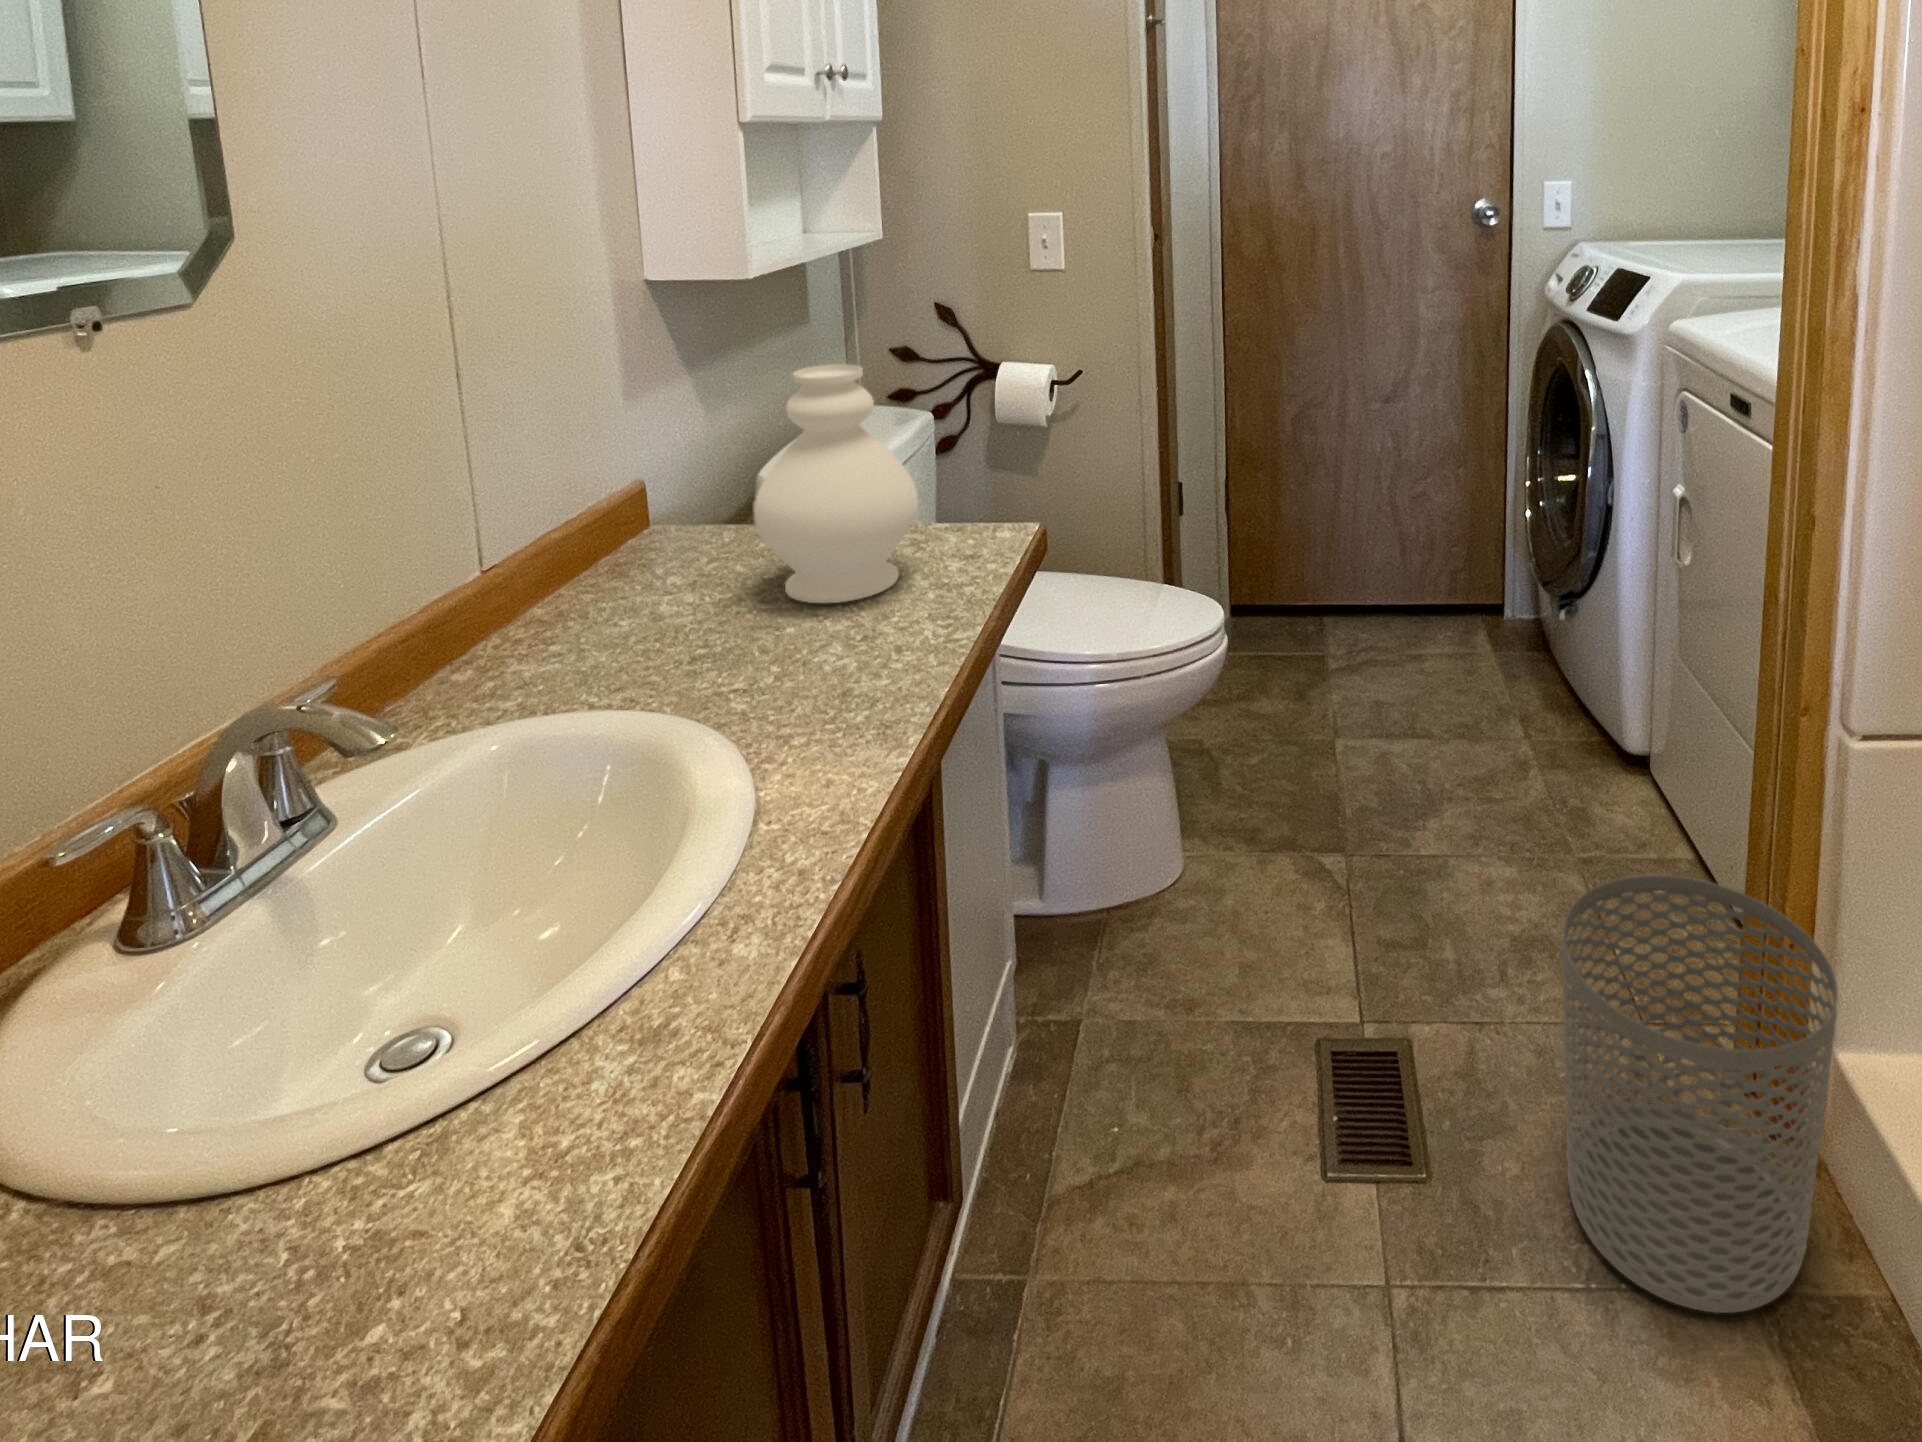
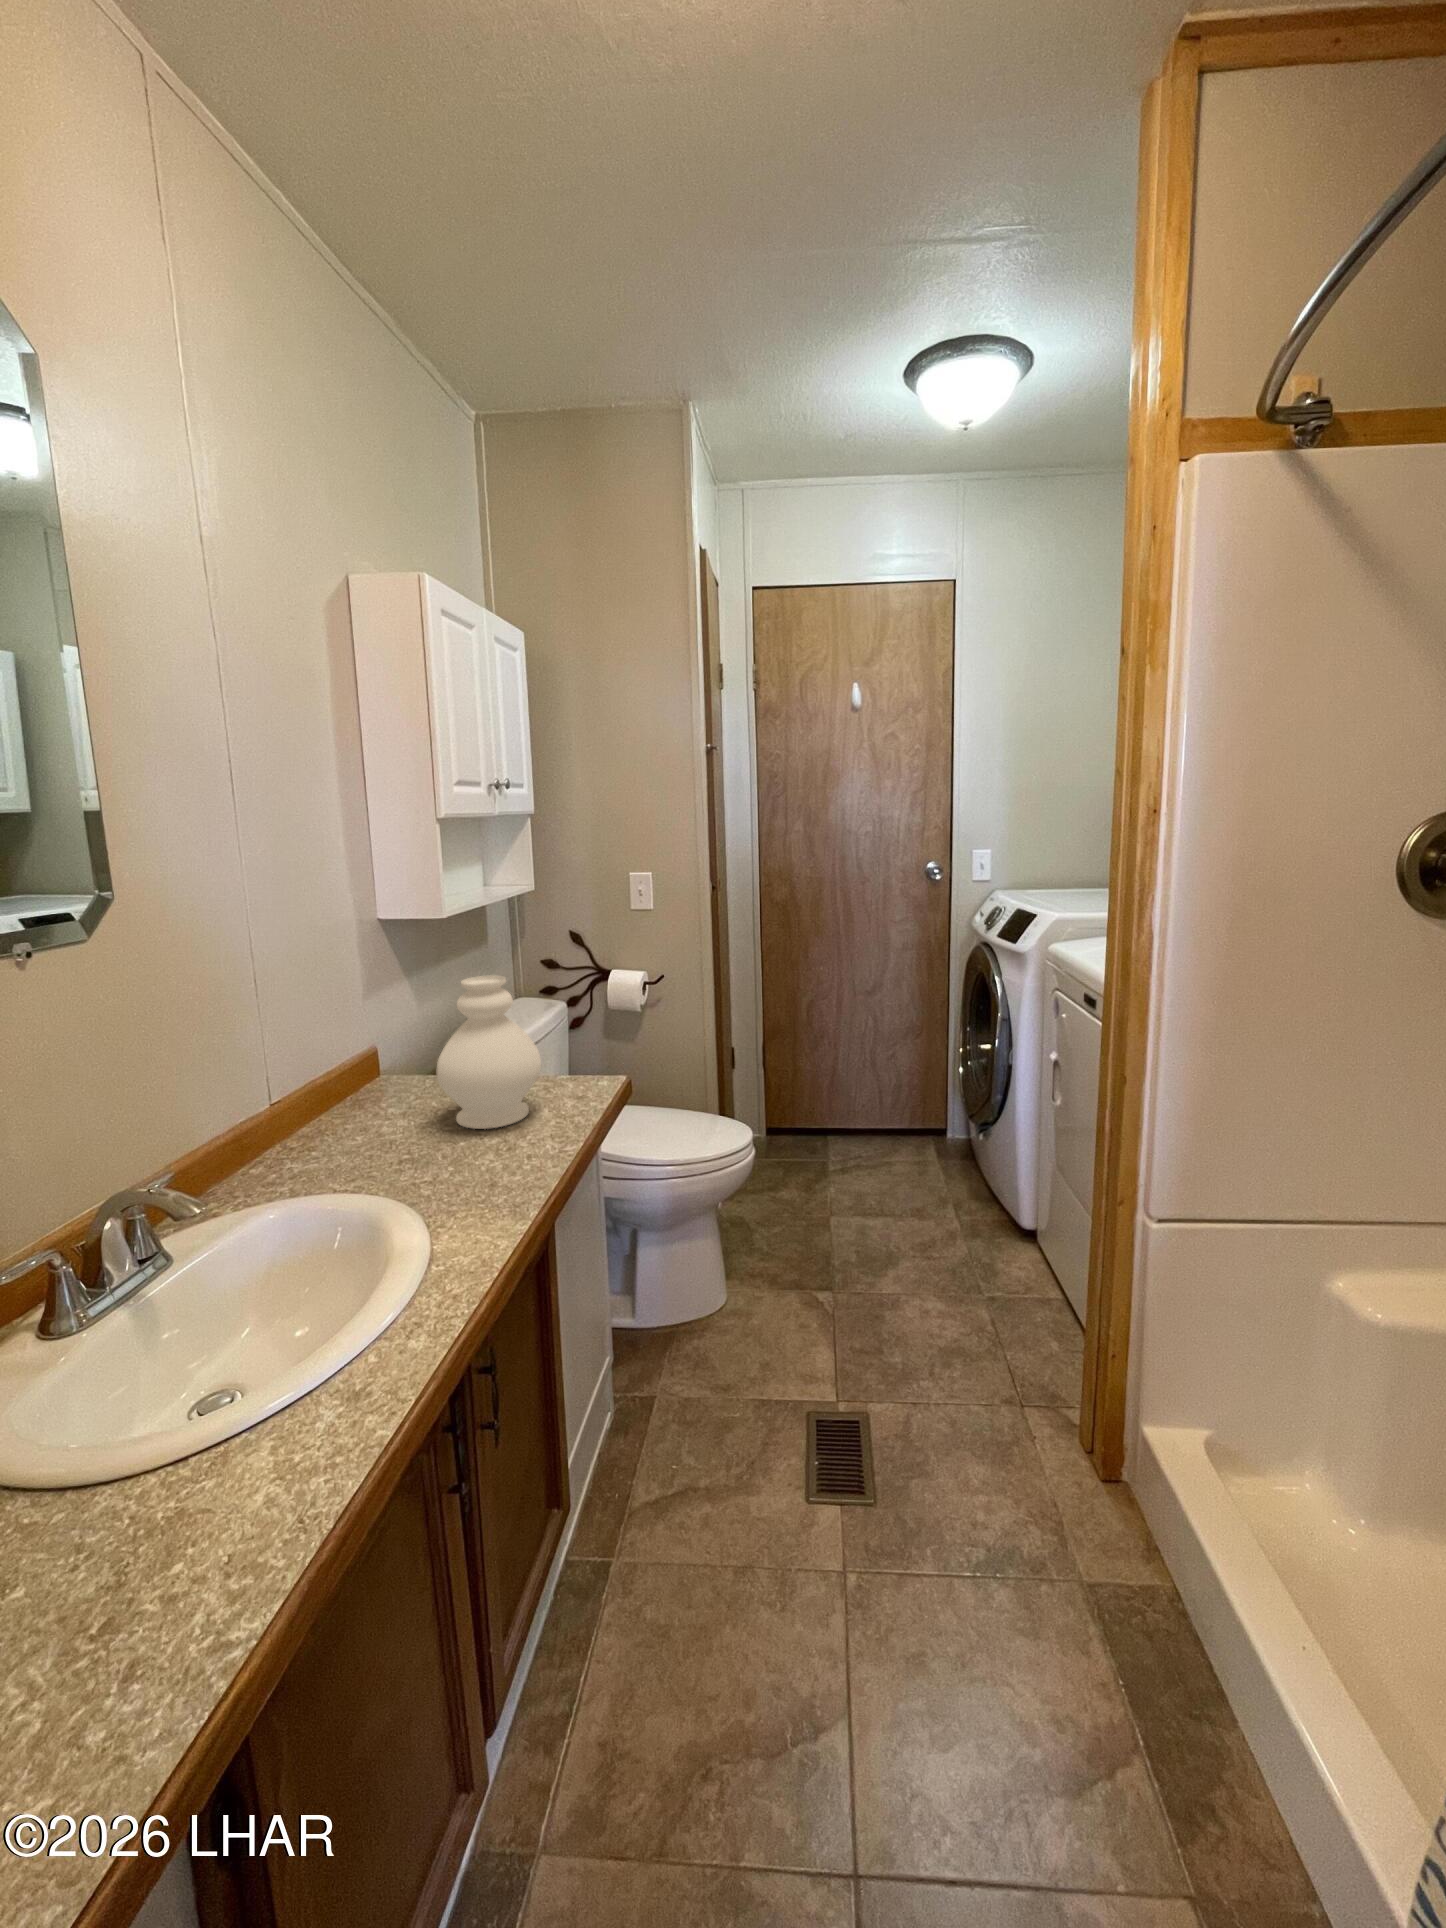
waste bin: present [1562,874,1838,1313] -> none [961,1314,1140,1604]

